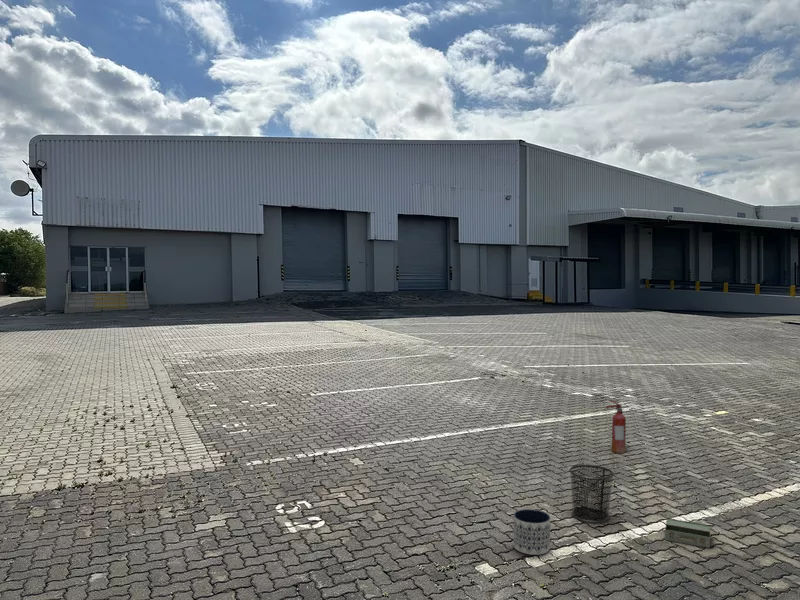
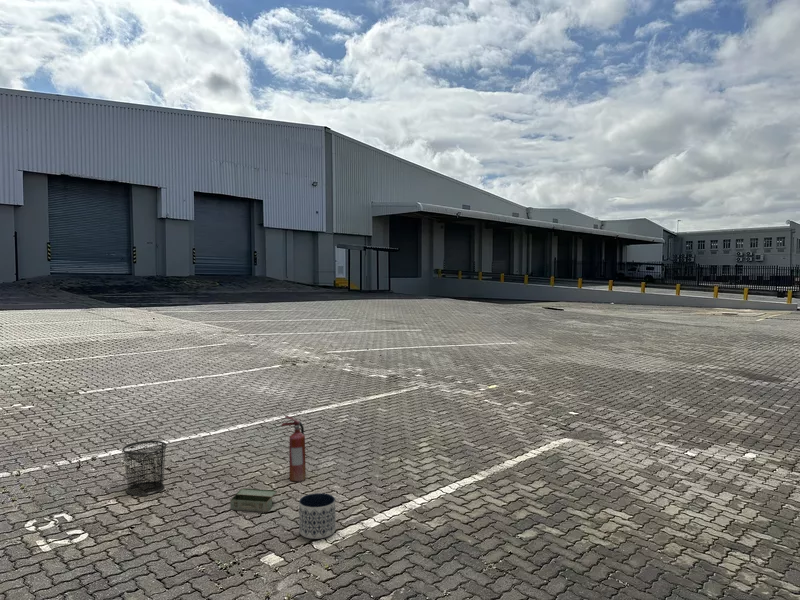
fire extinguisher: present [606,400,626,453] -> present [281,416,306,482]
waste bin: present [569,465,614,523] -> present [122,440,167,496]
toolbox: present [665,519,711,548] -> present [230,488,277,512]

